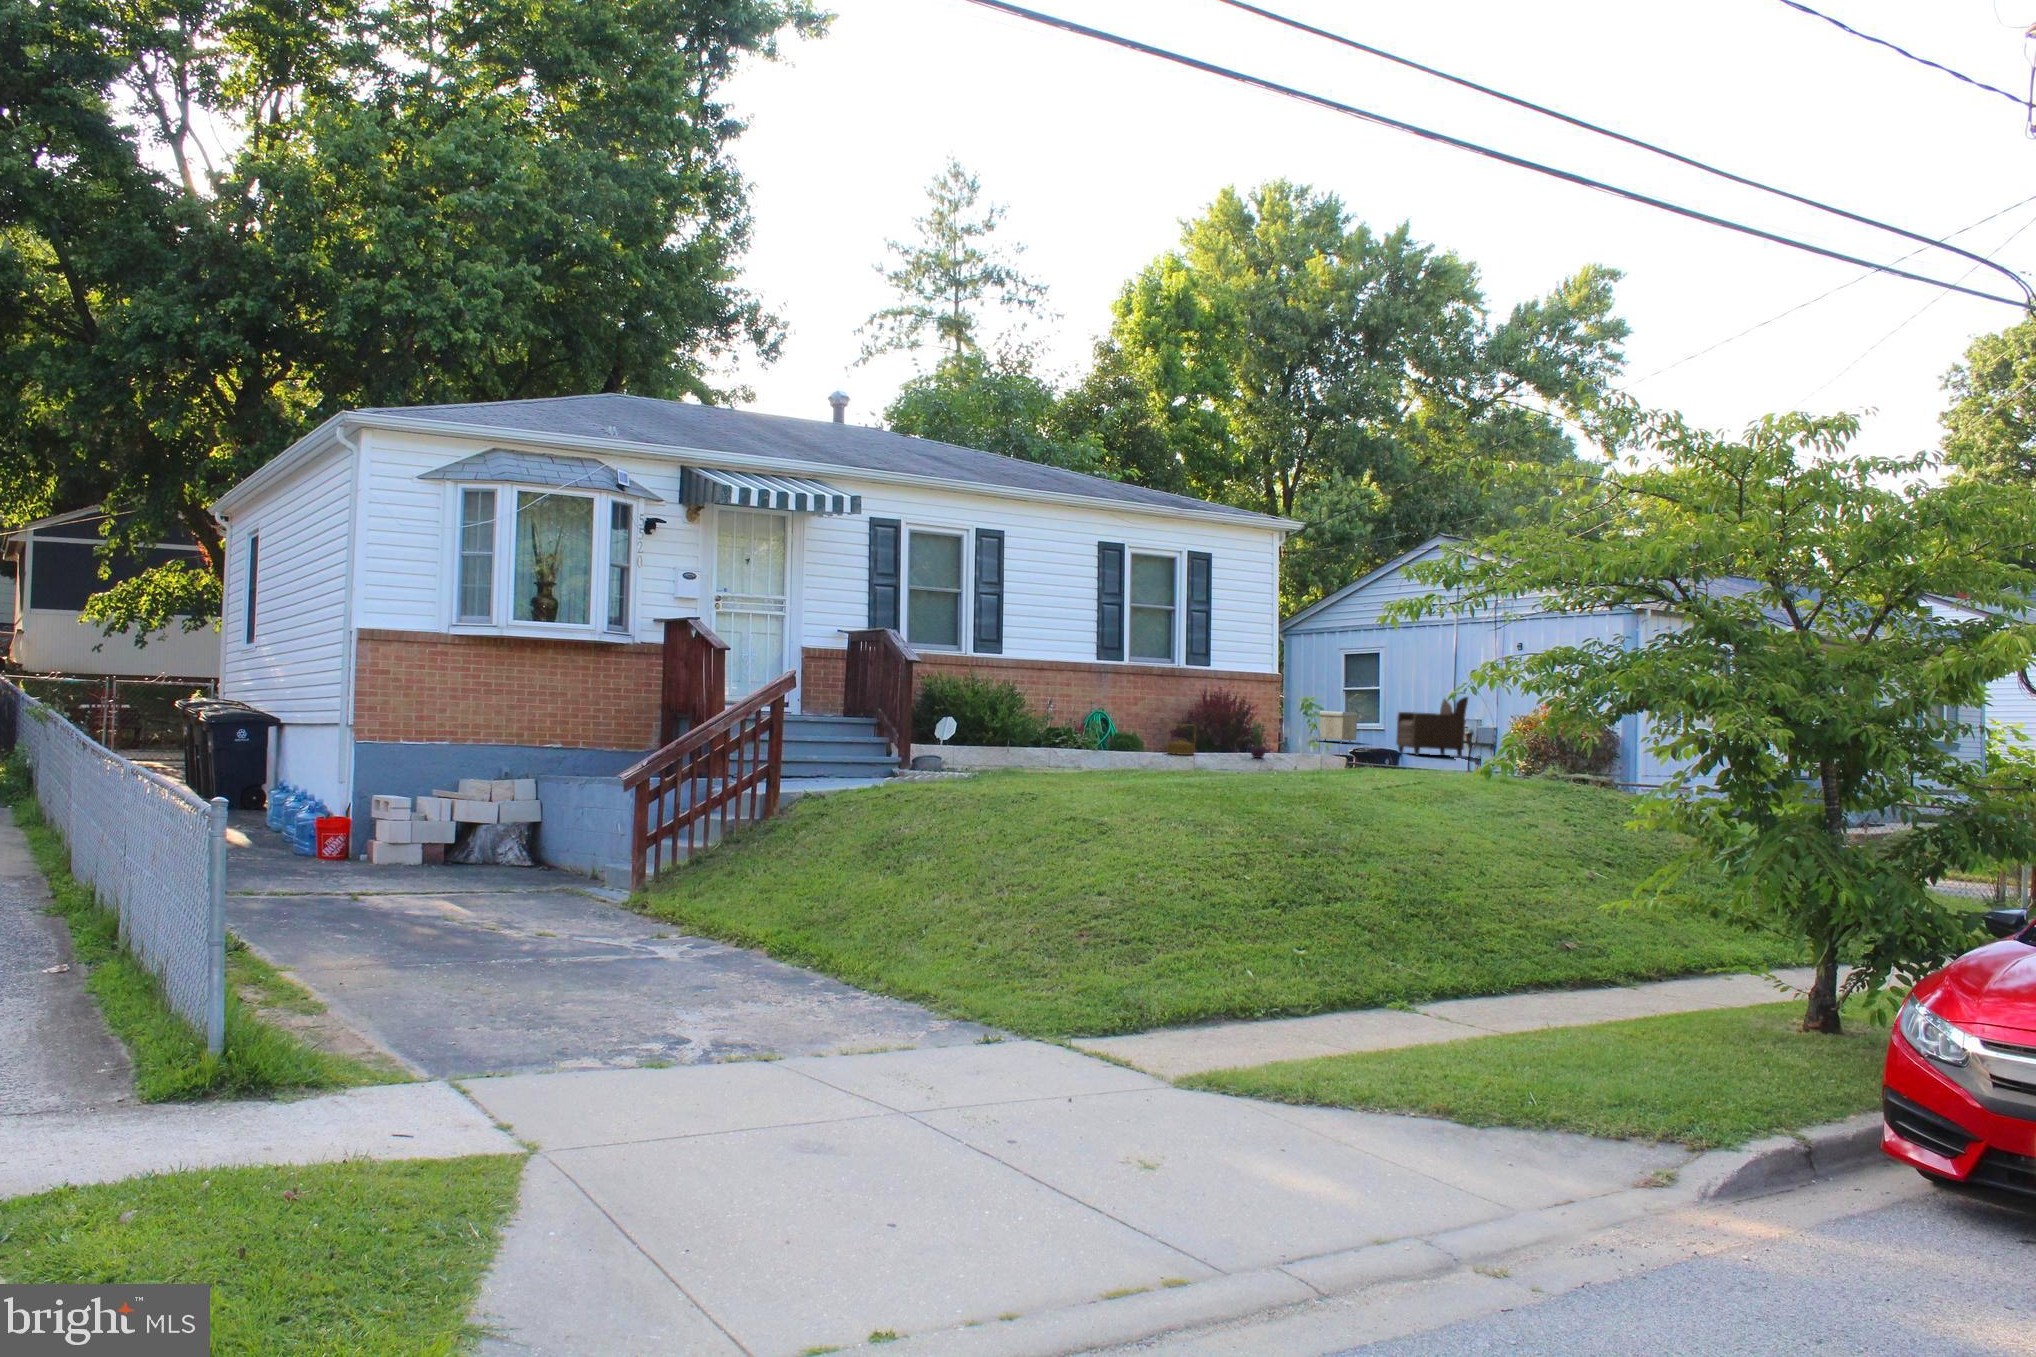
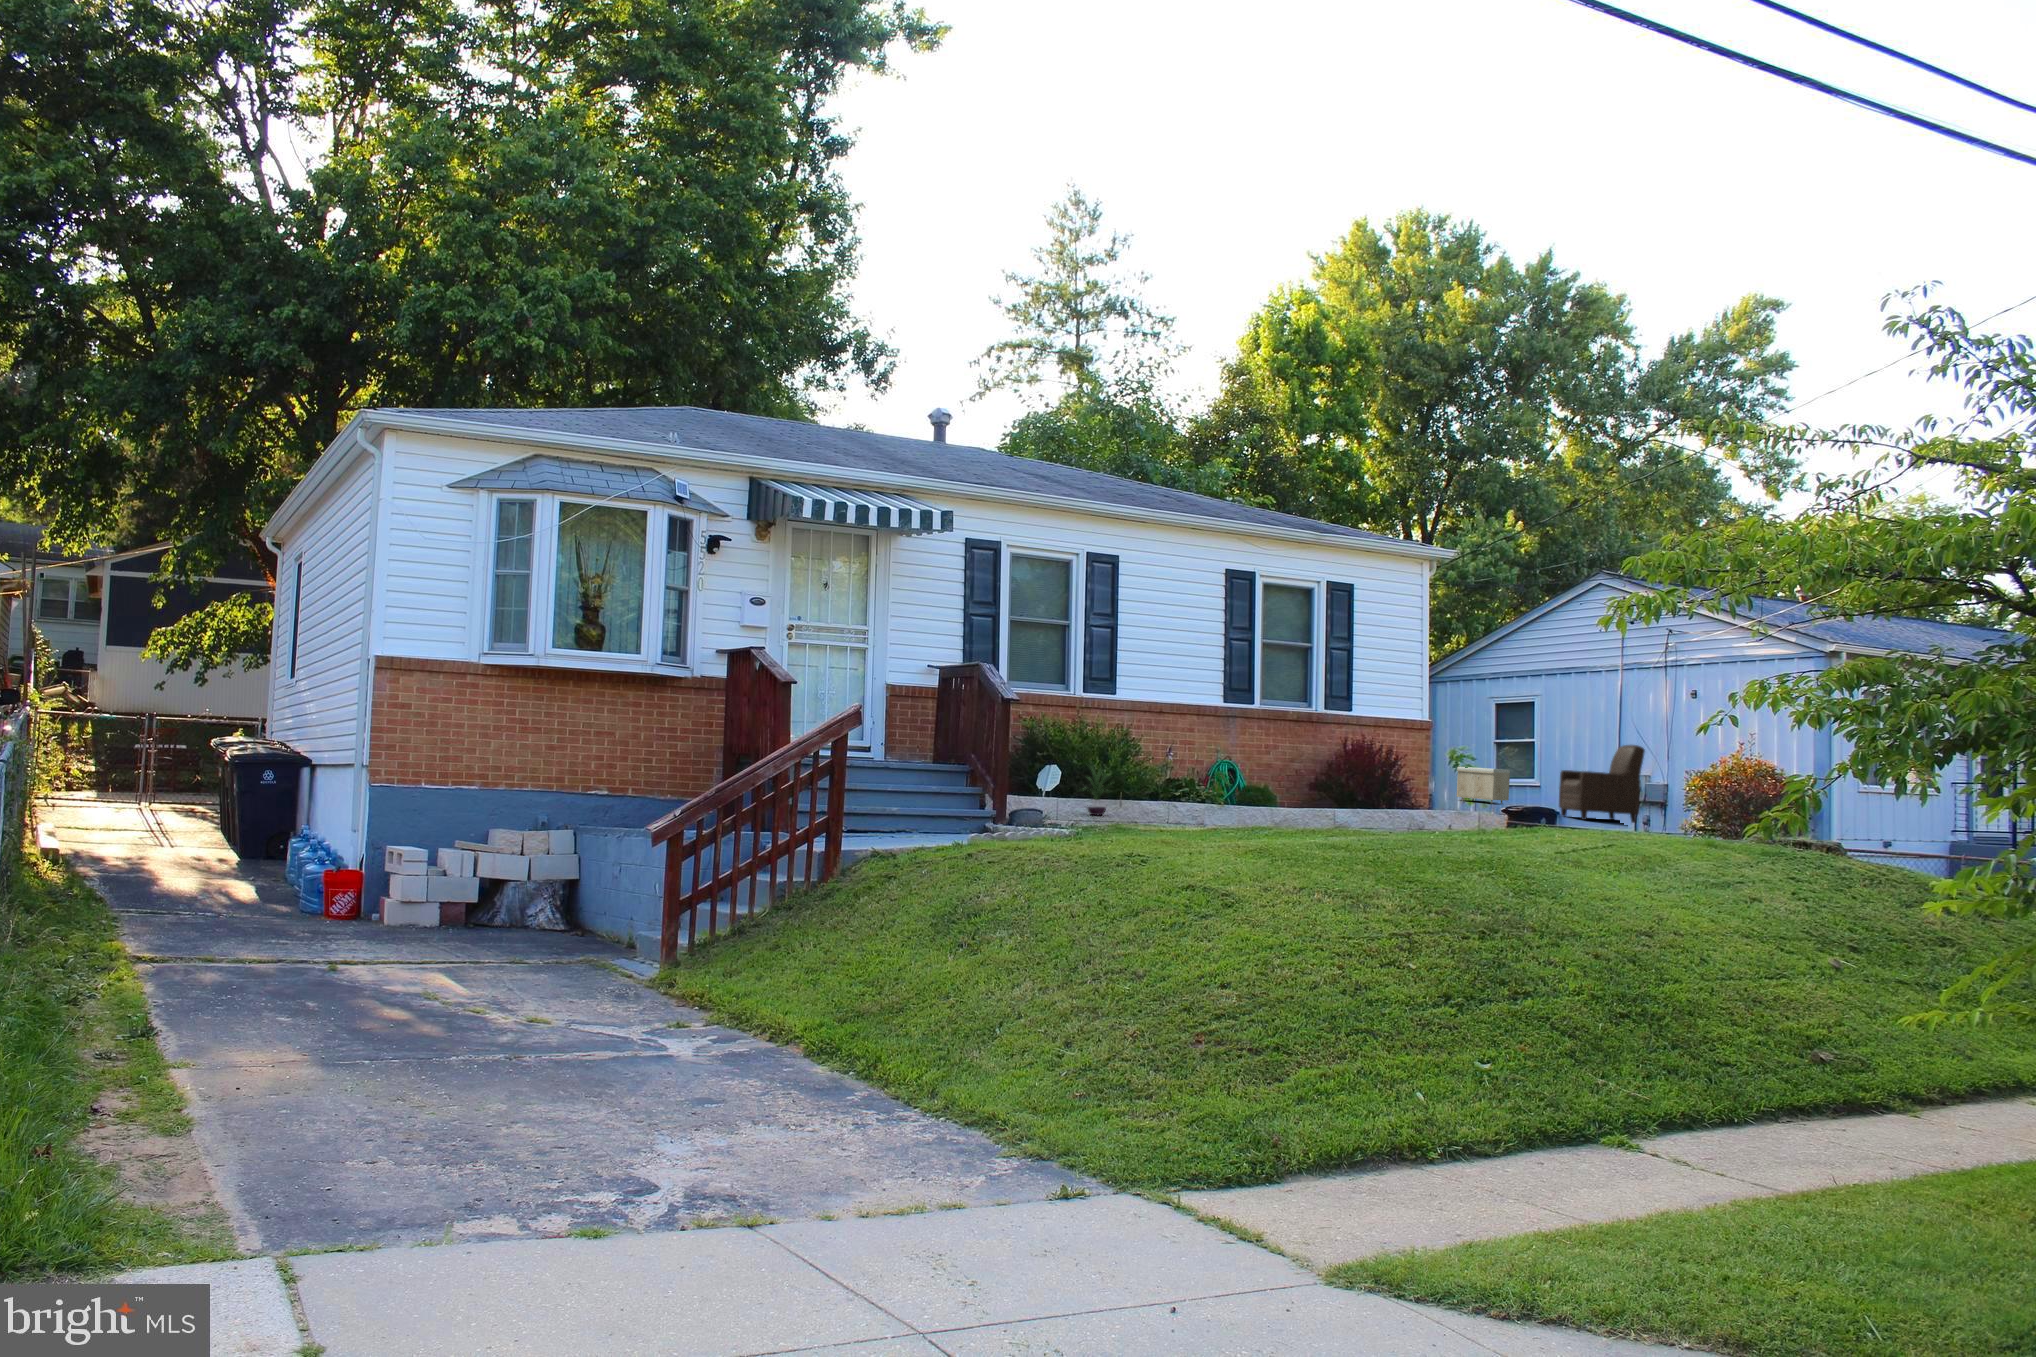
decorative plant: present [1251,722,1265,758] -> present [1083,765,1109,815]
woven basket: present [1167,724,1195,755] -> none [1300,778,1334,815]

